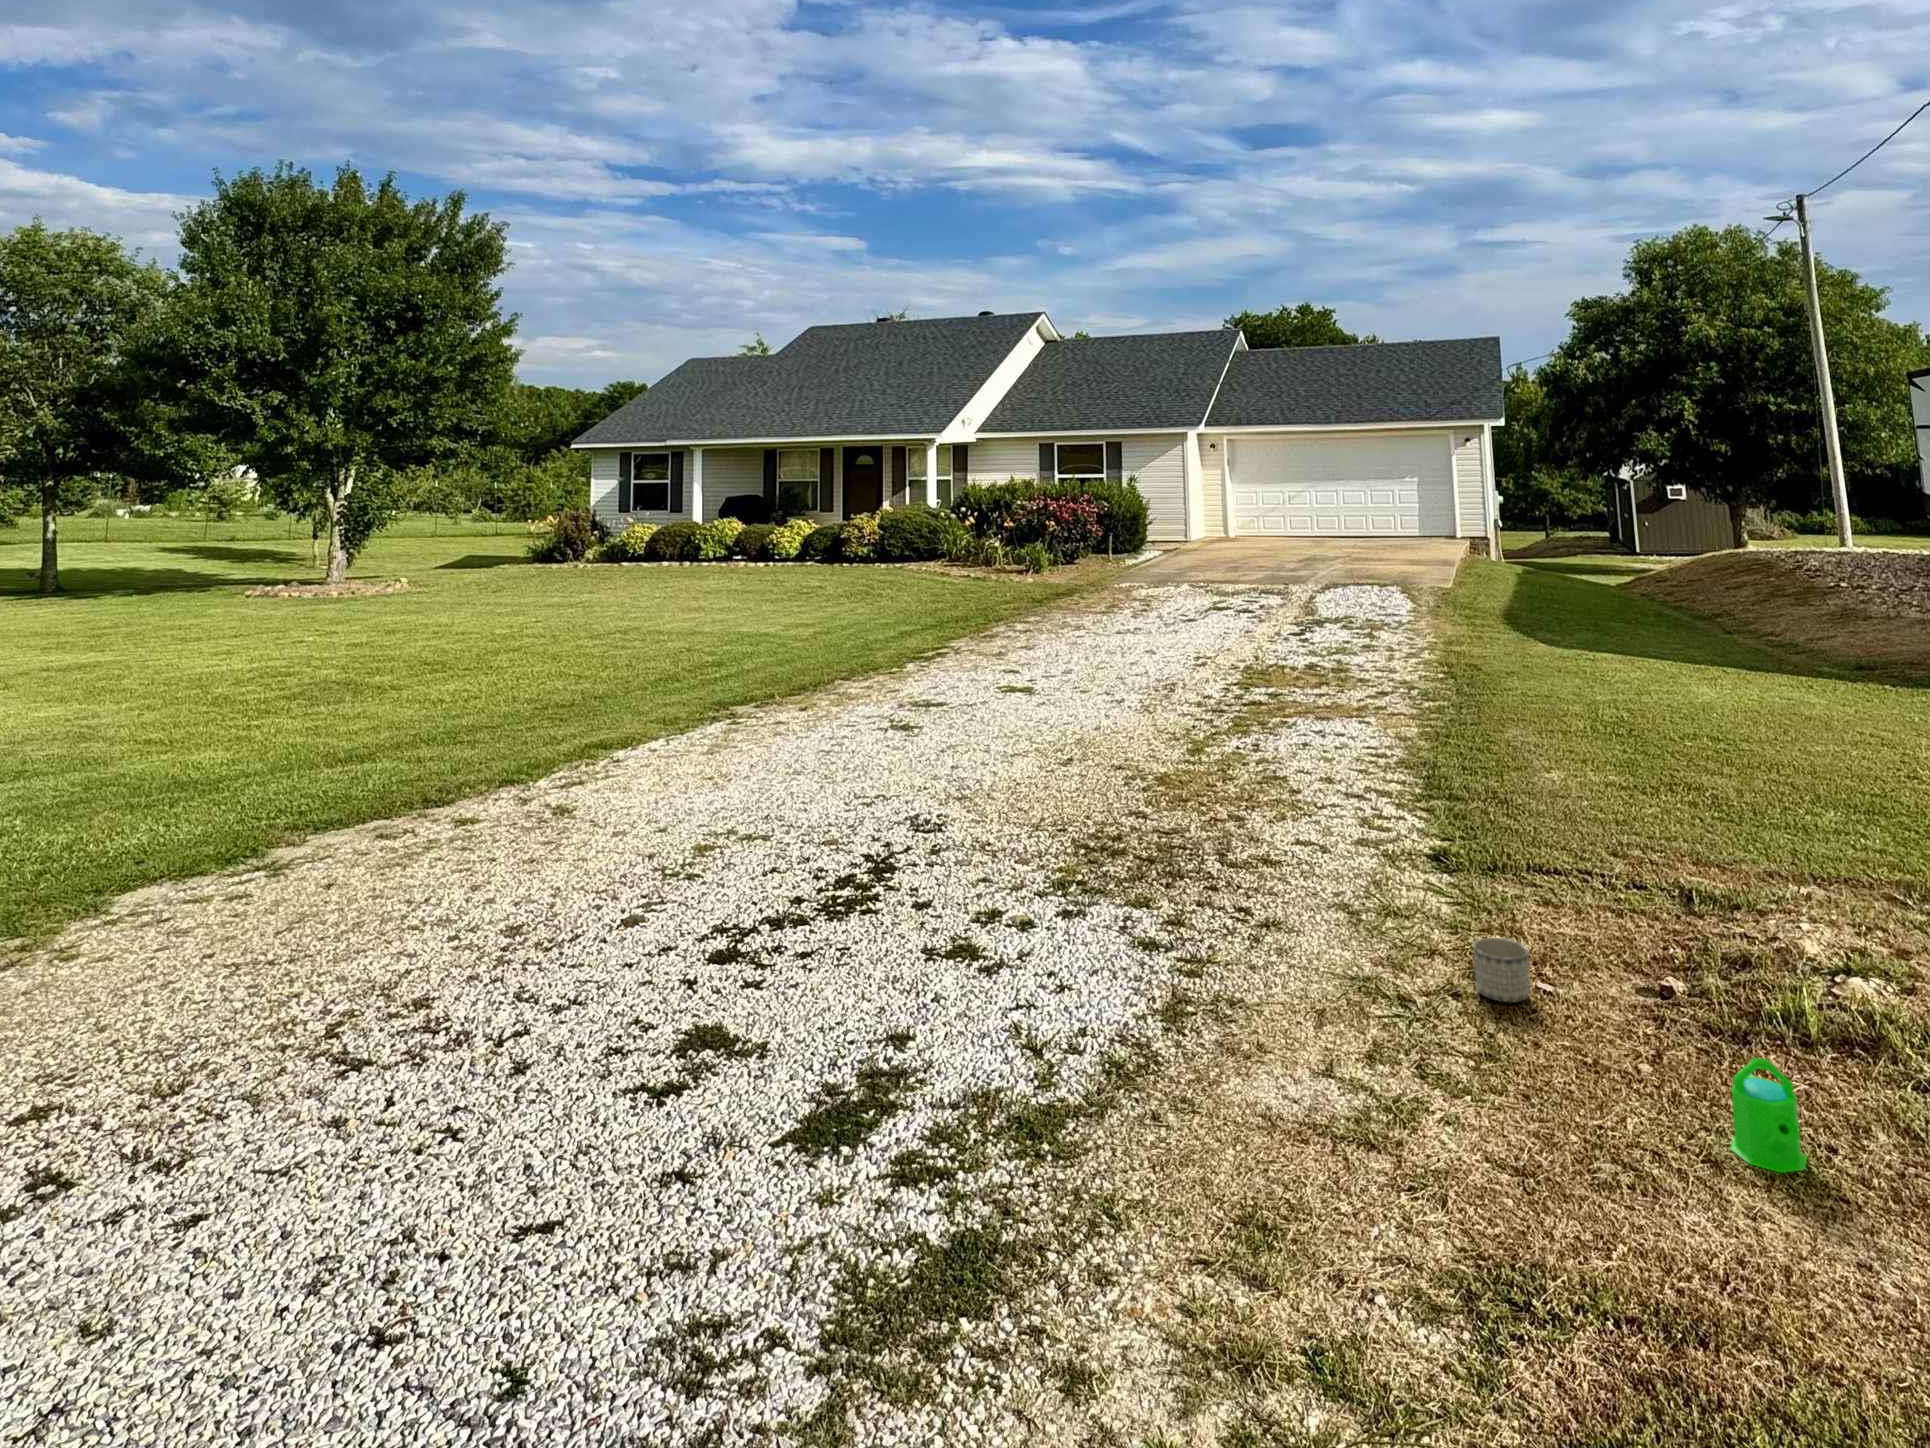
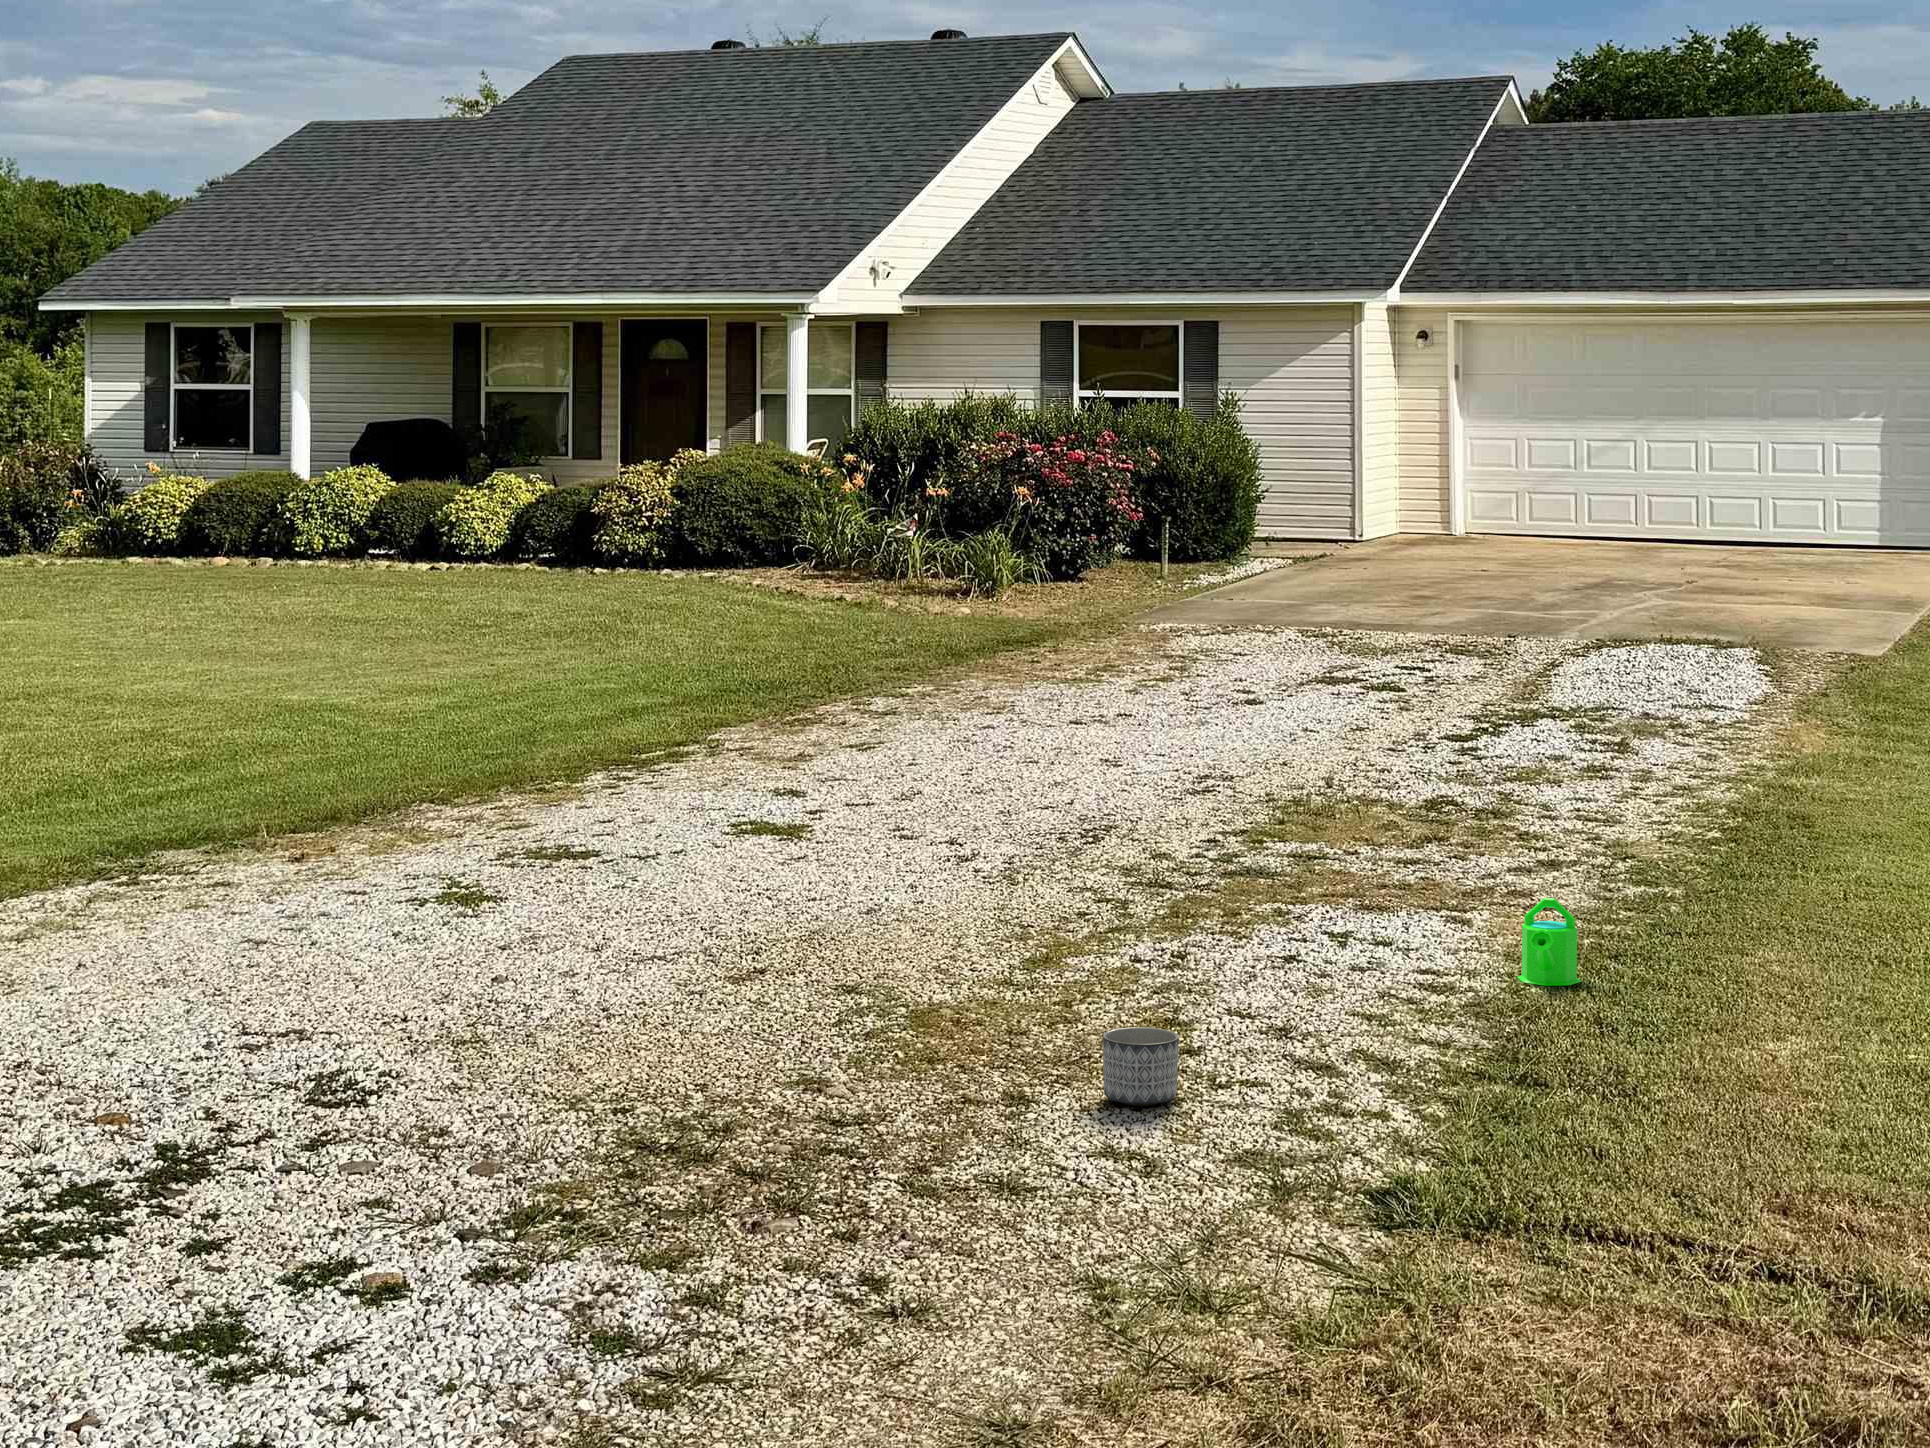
watering can: present [1731,1058,1807,1173] -> present [1517,898,1581,986]

